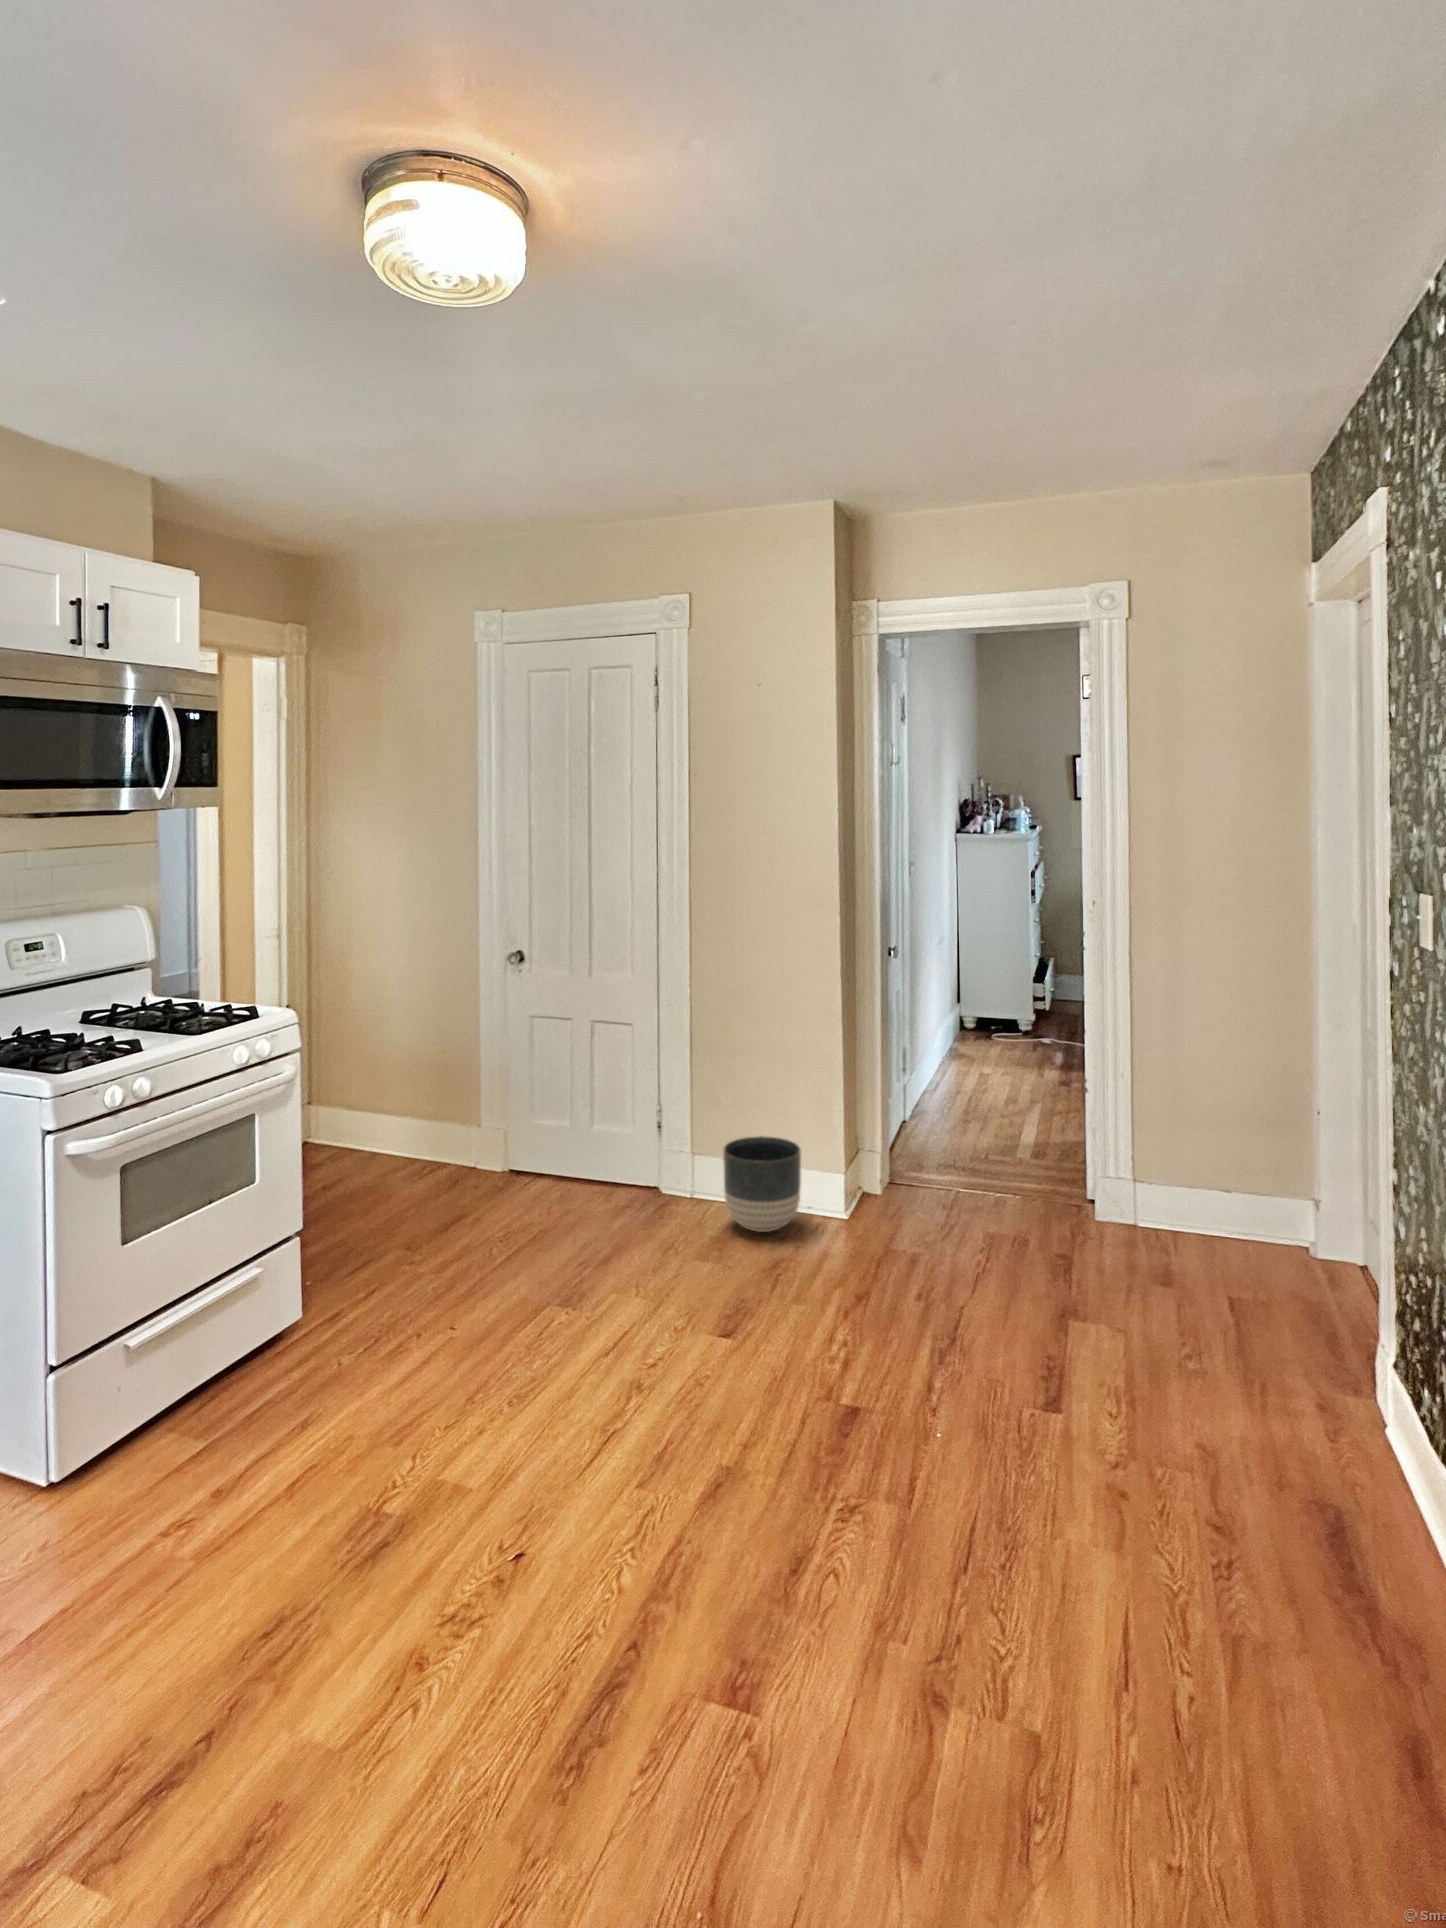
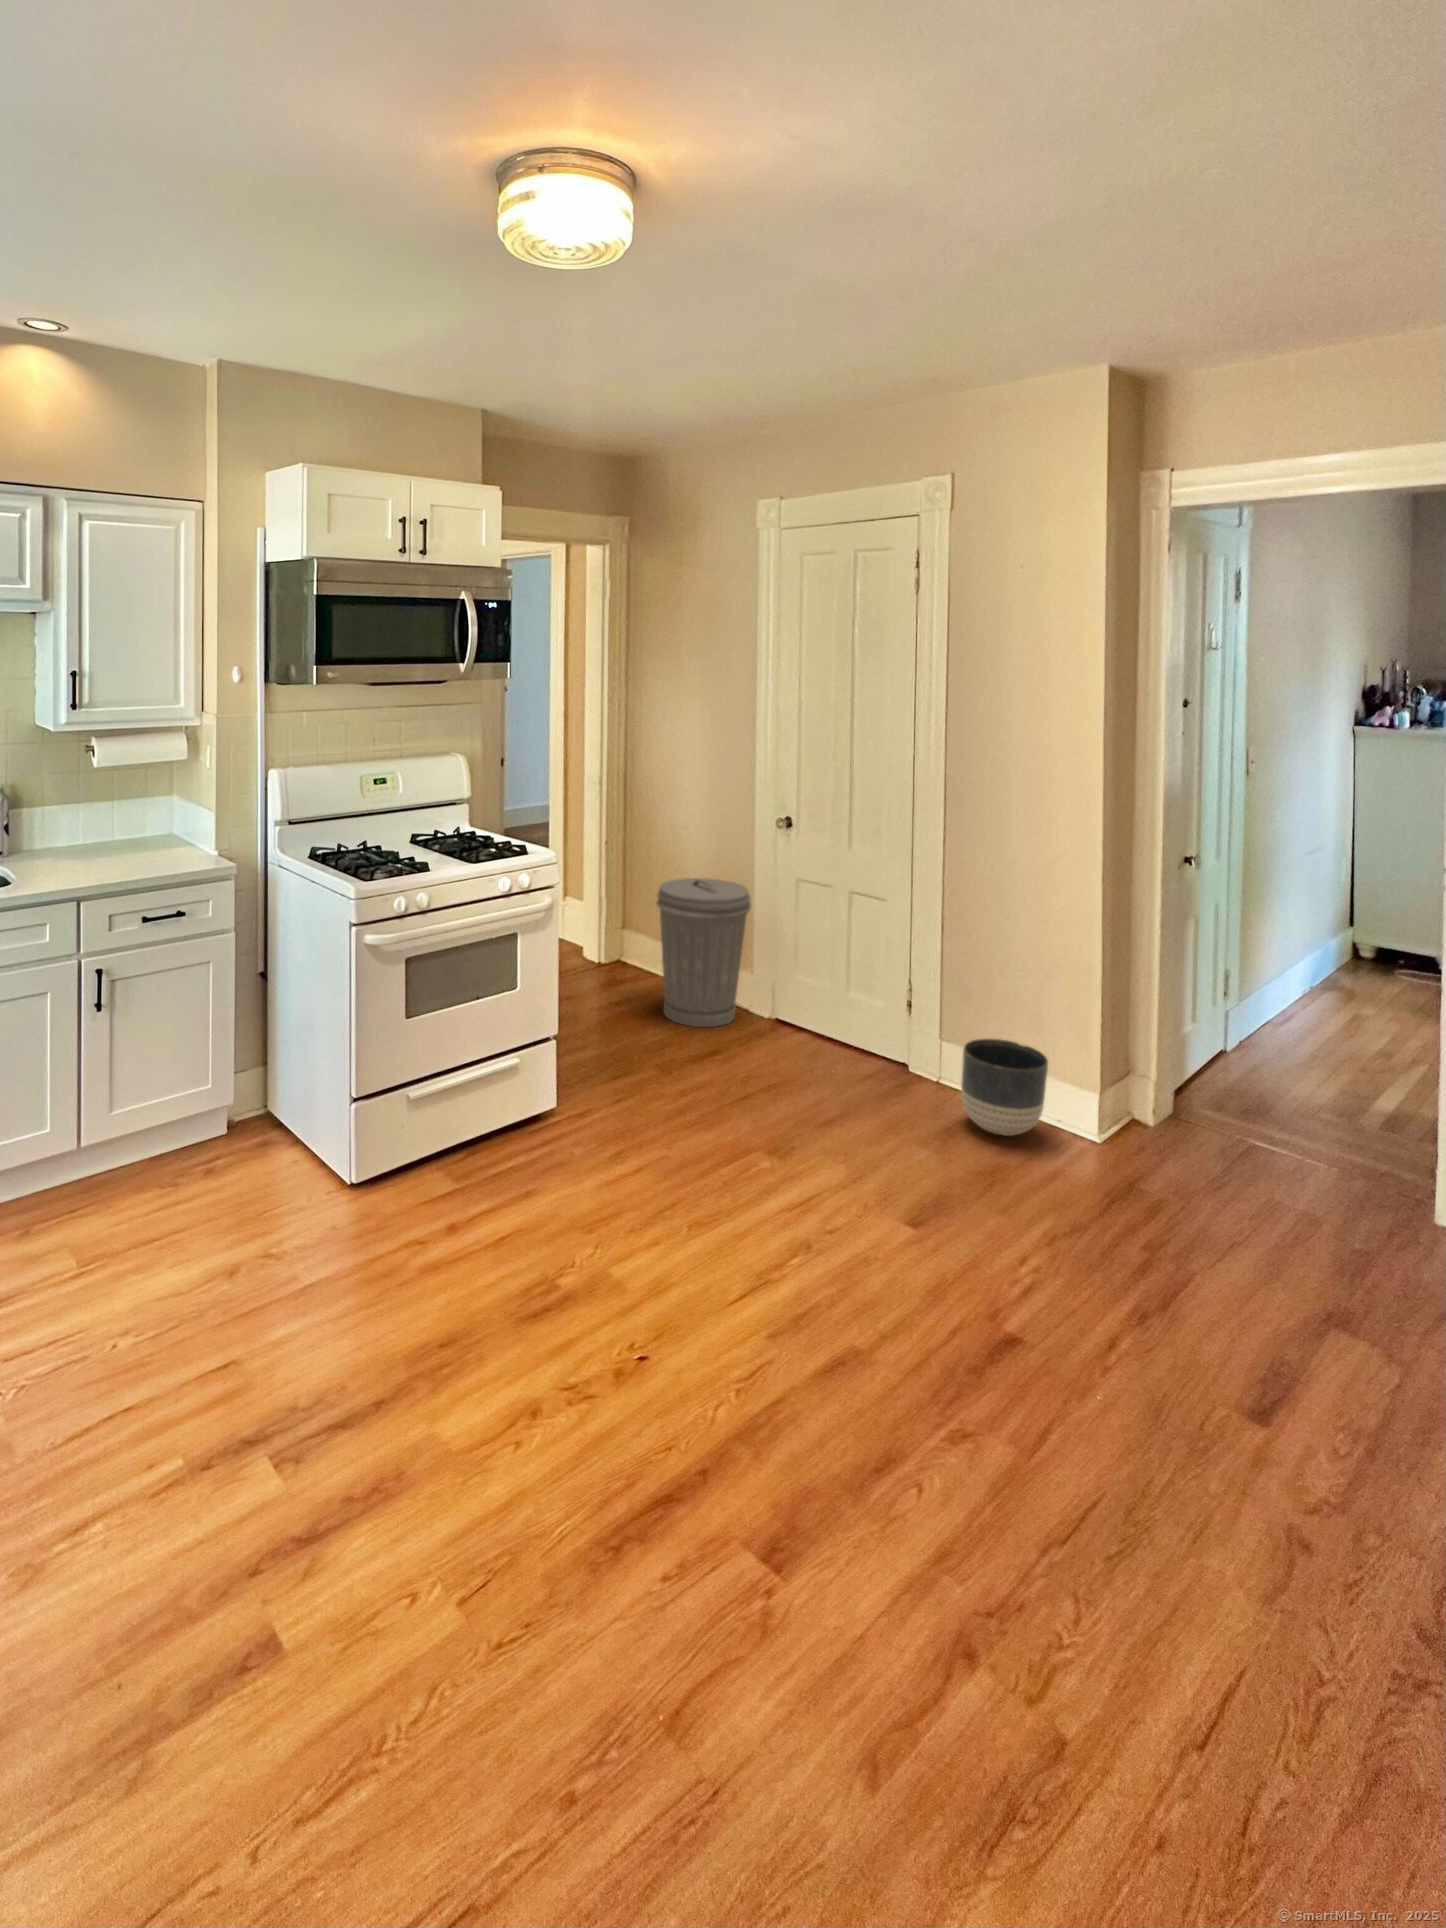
trash can: none [364,1024,474,1198] -> present [656,878,751,1027]

